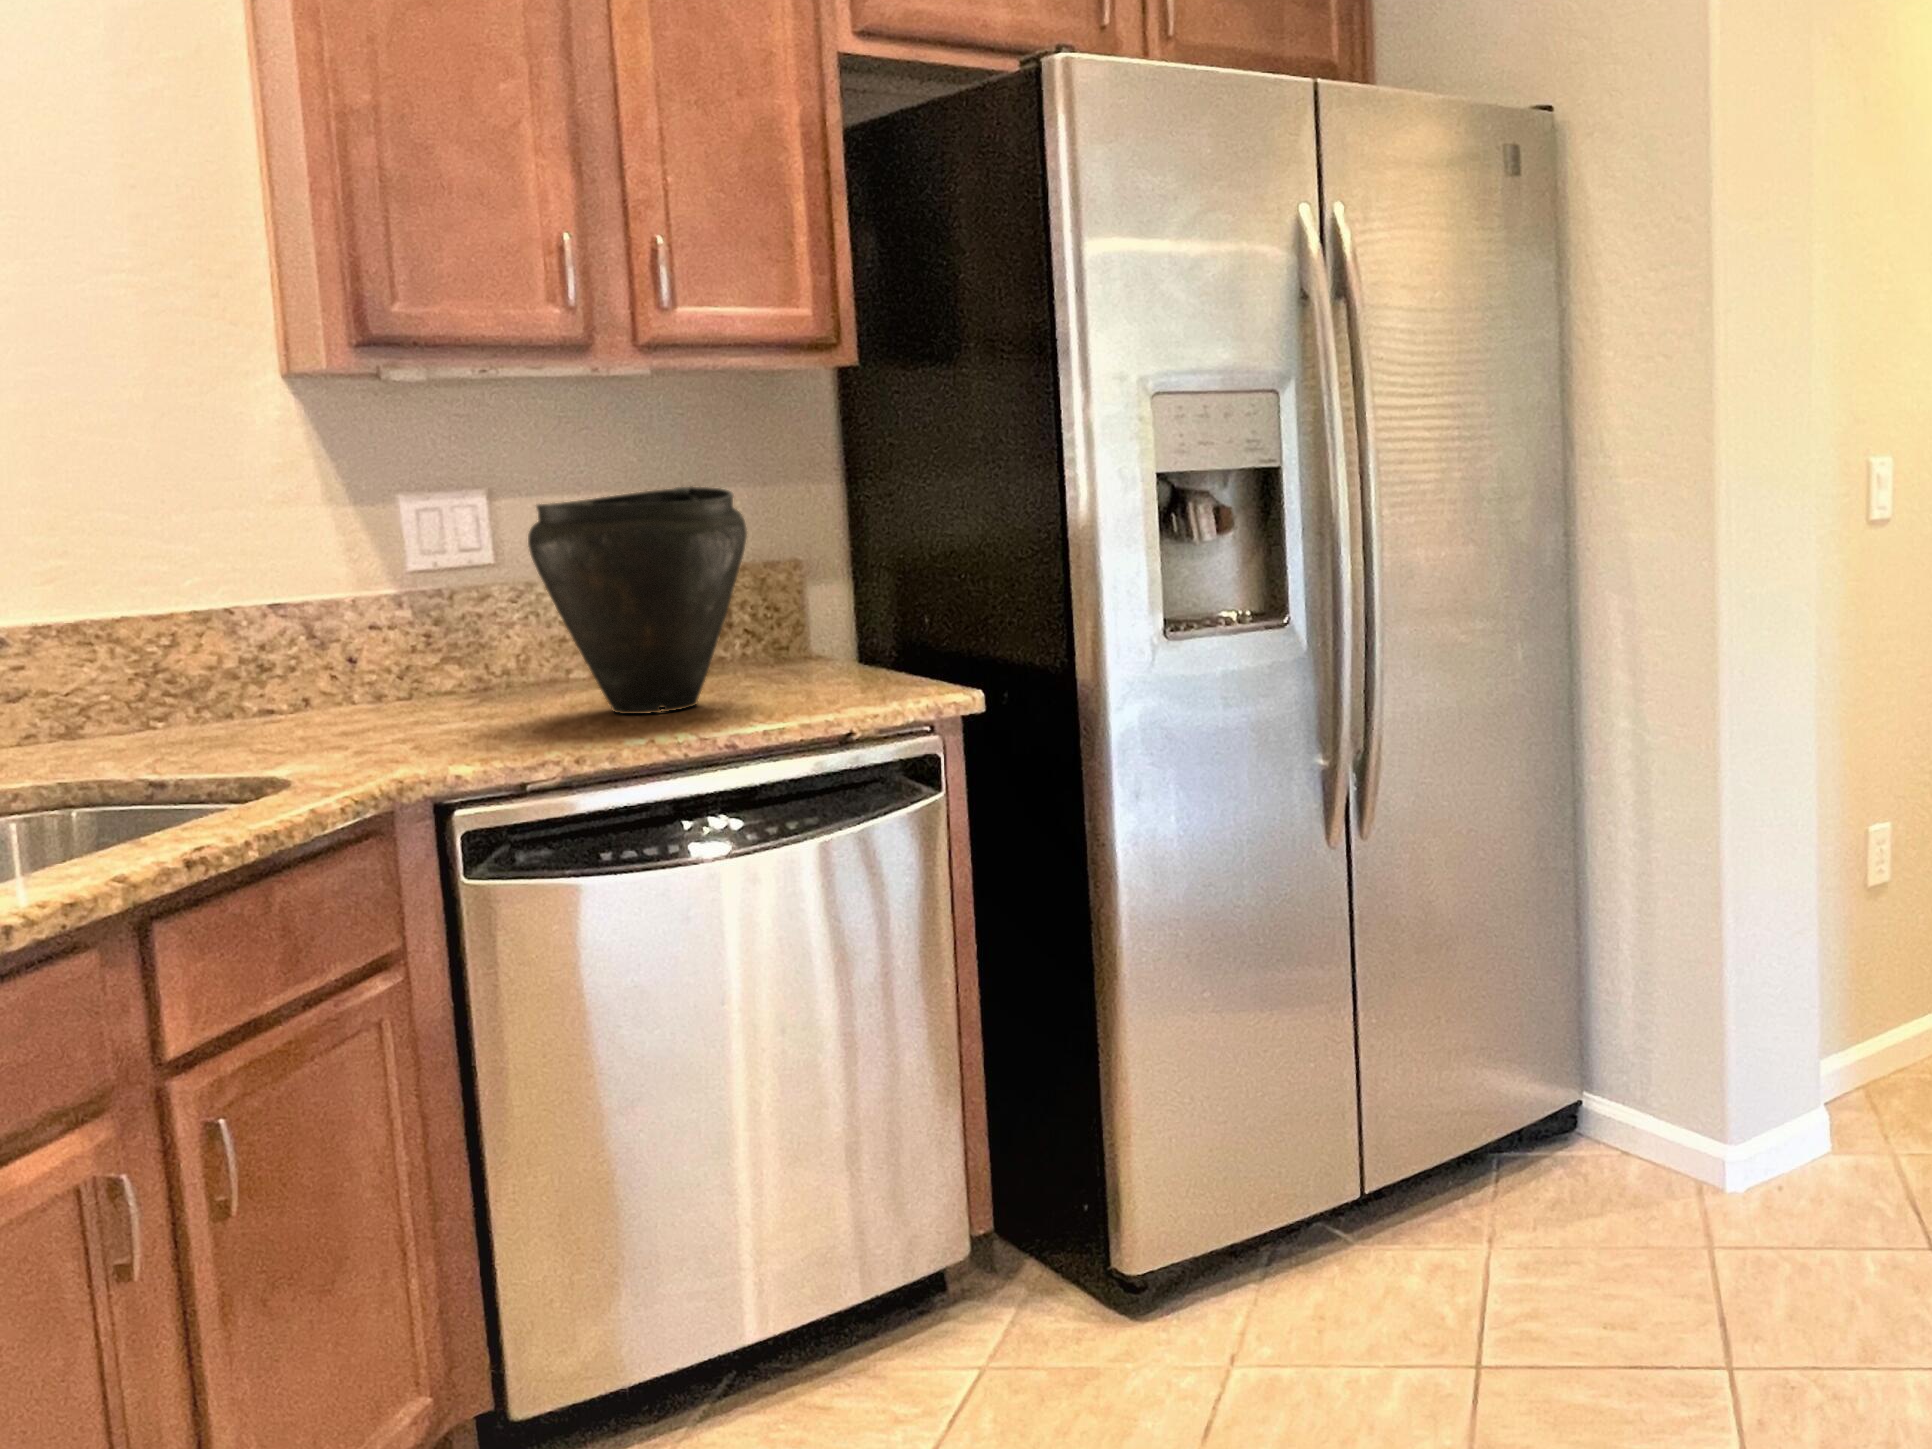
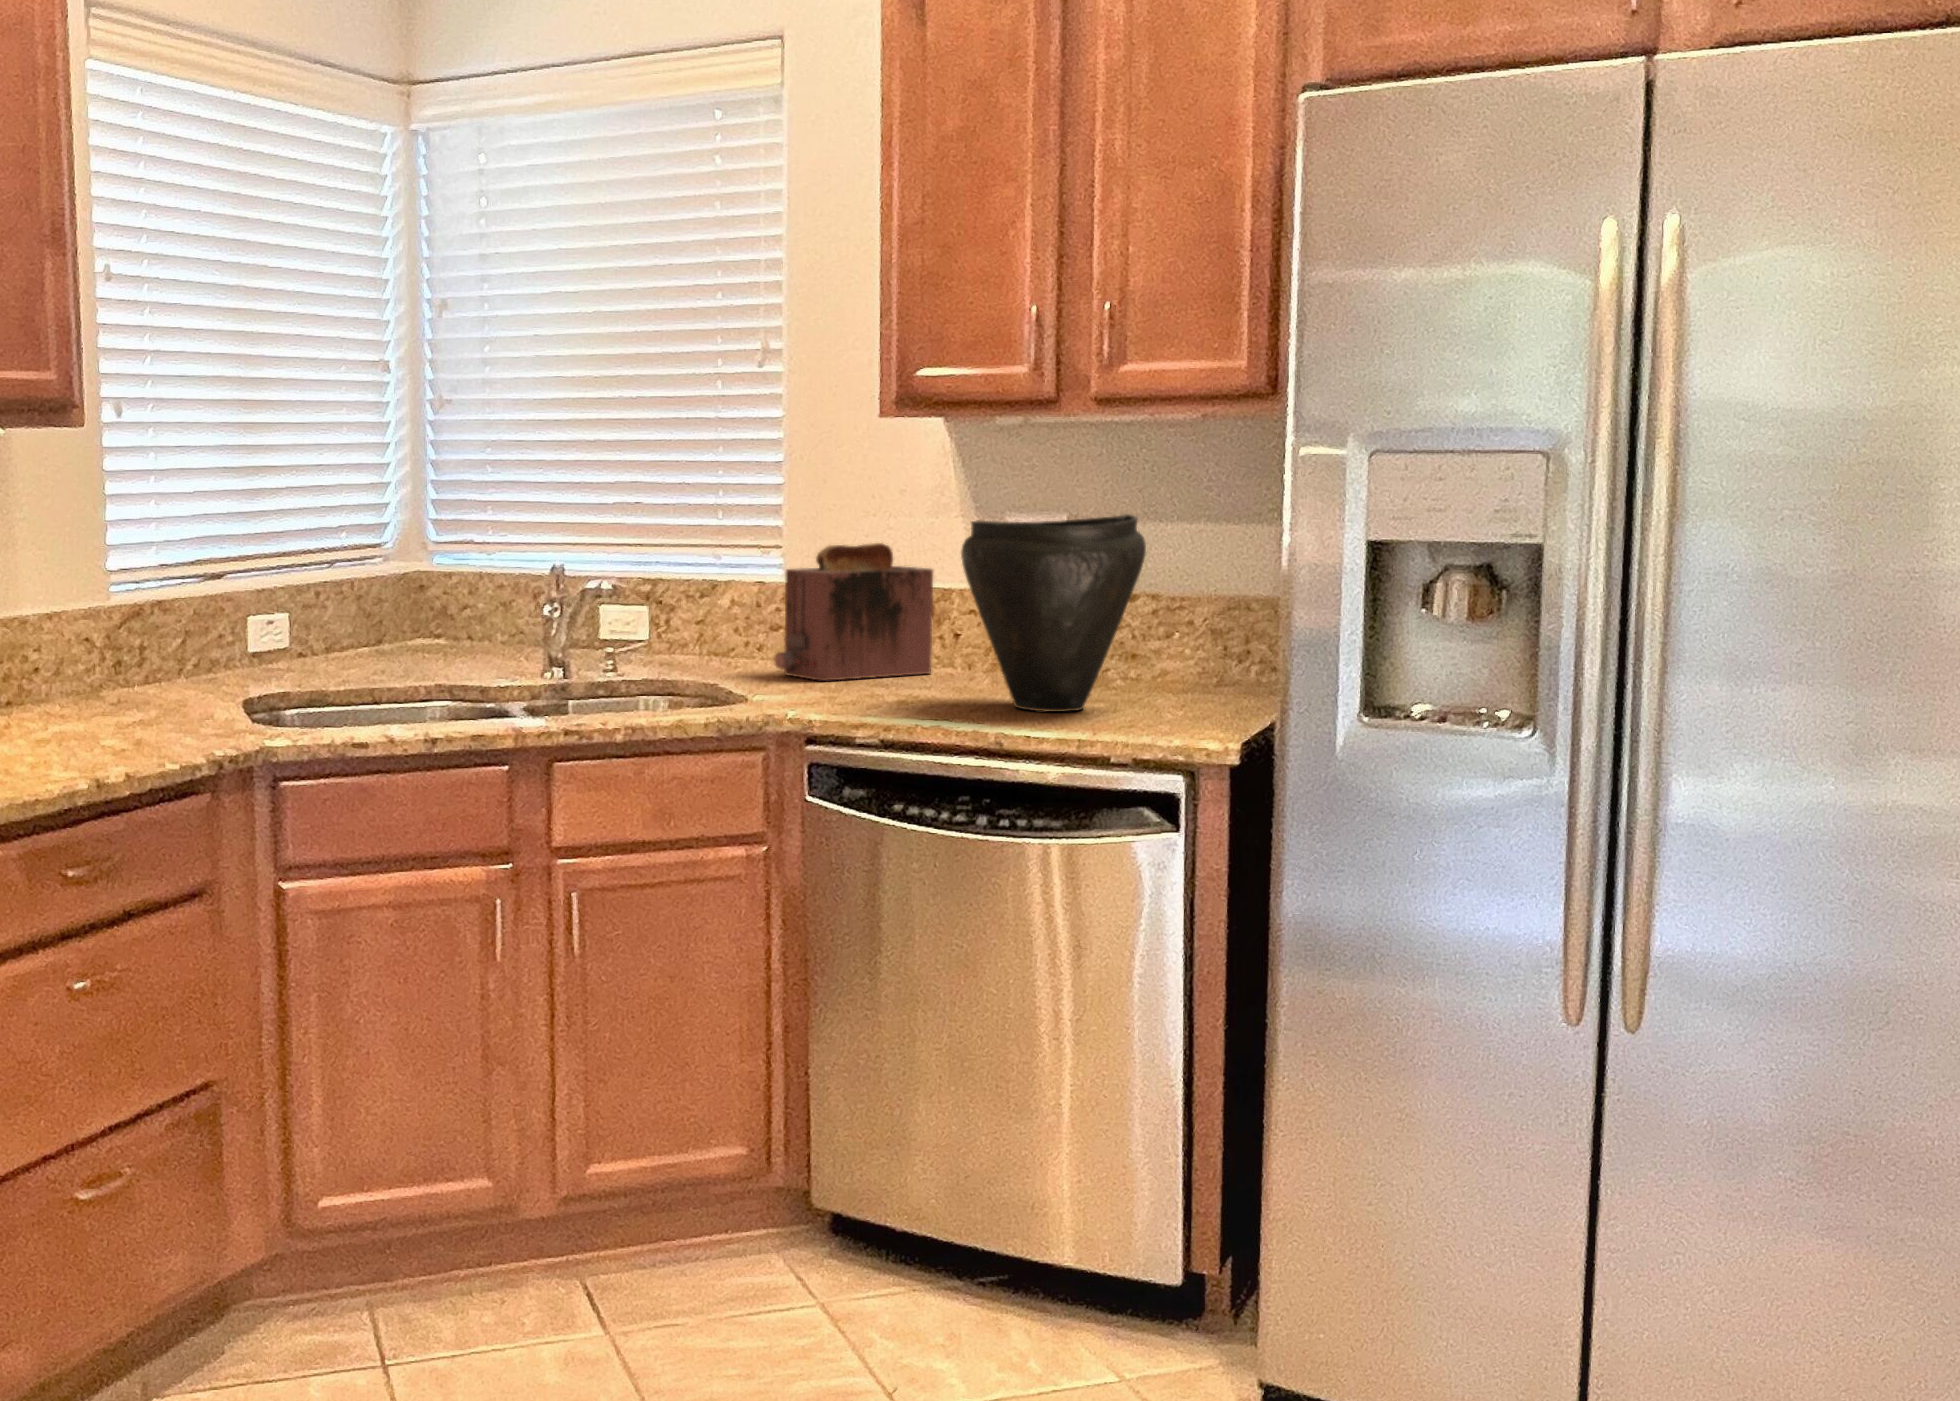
toaster: none [134,551,337,748] -> present [775,543,933,681]

